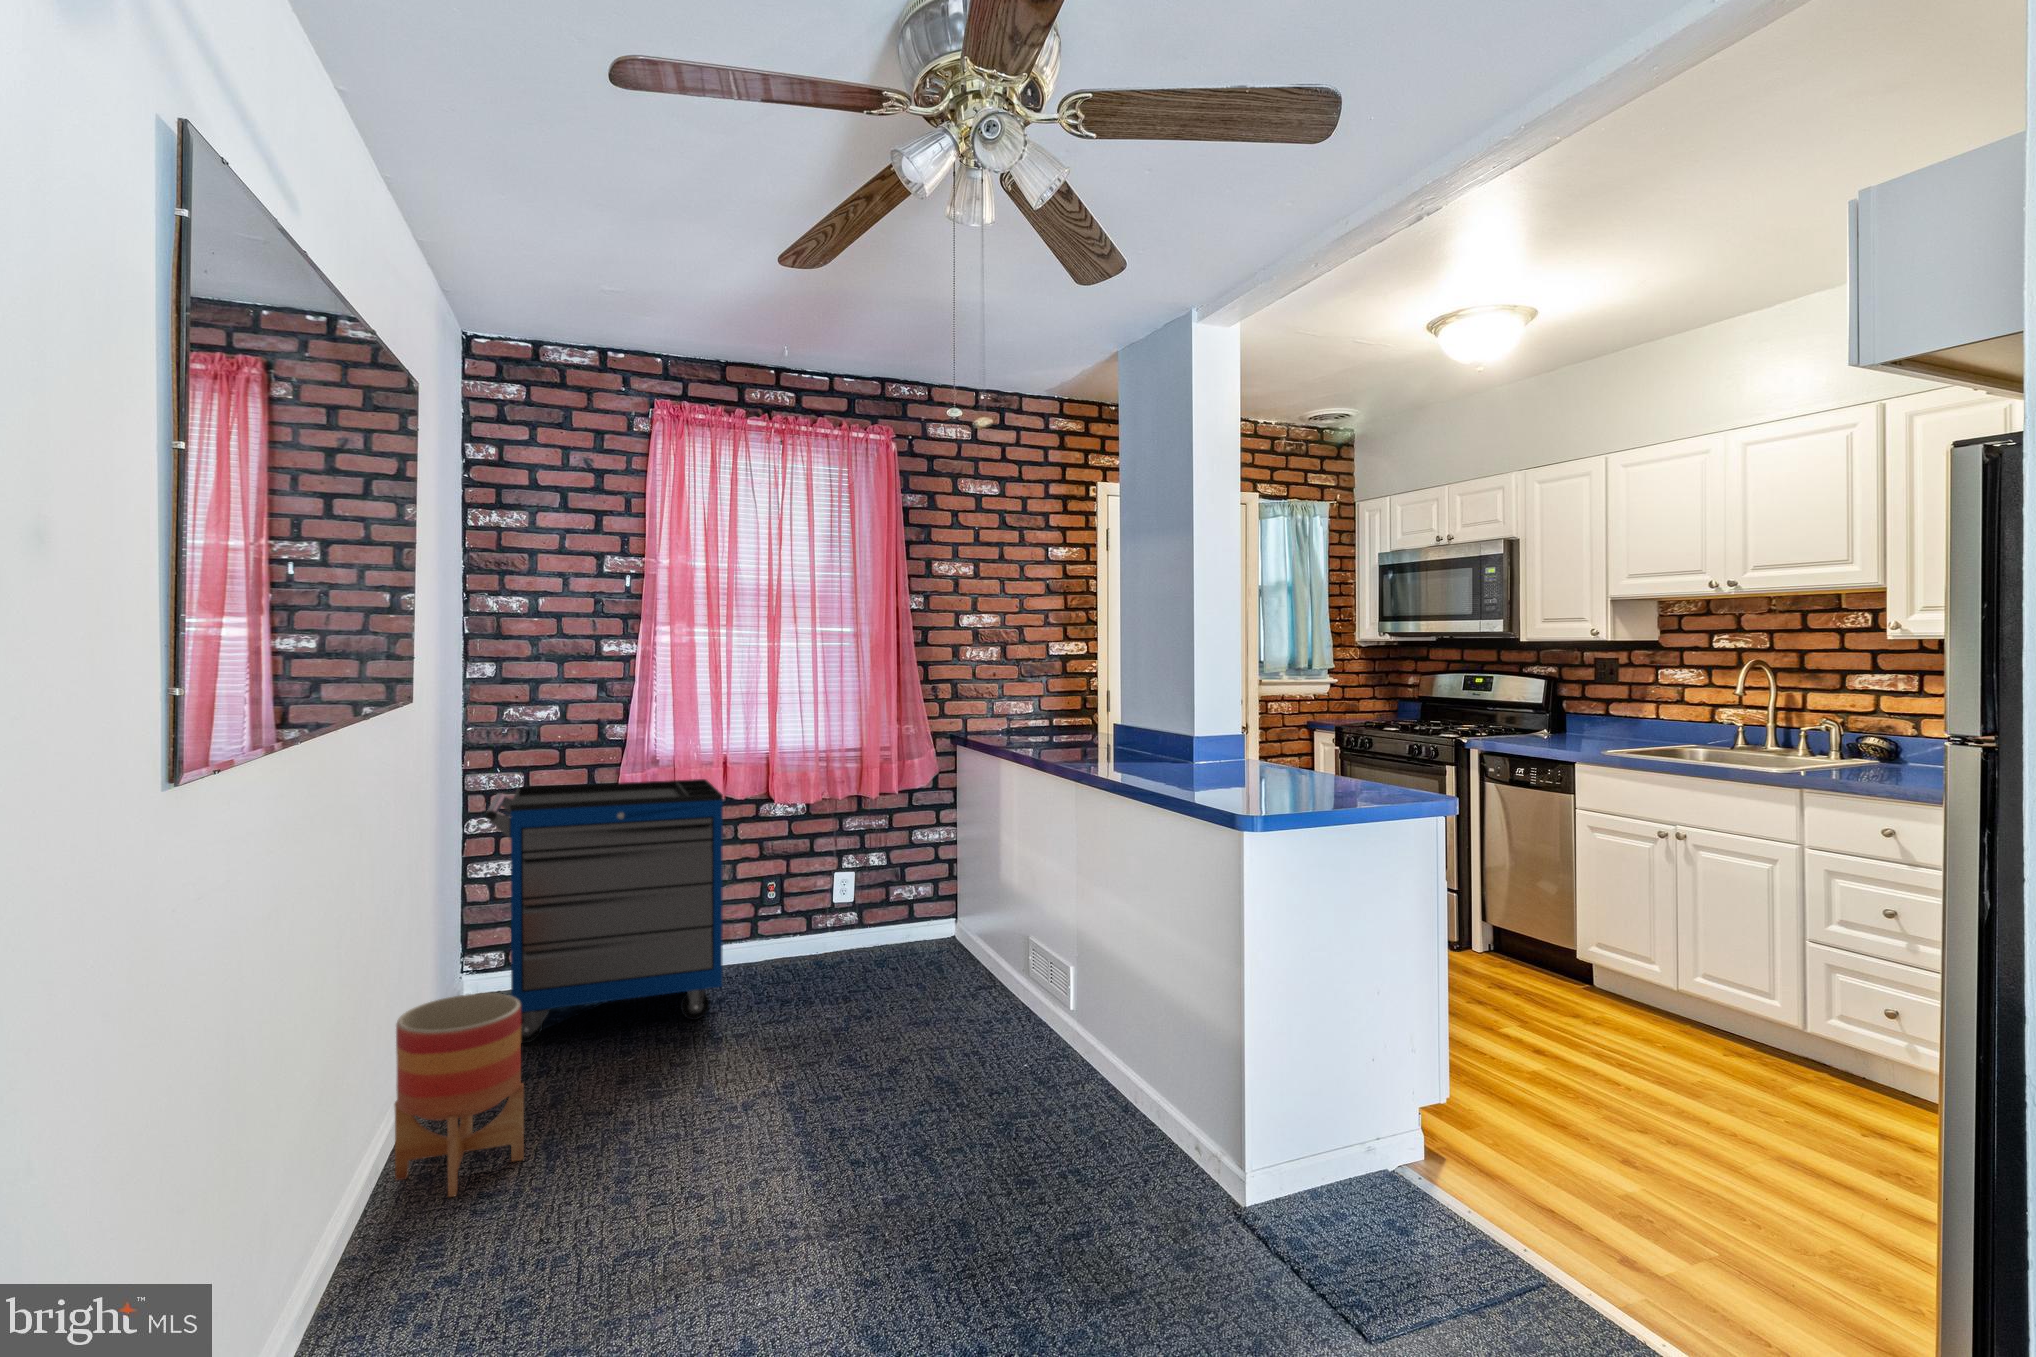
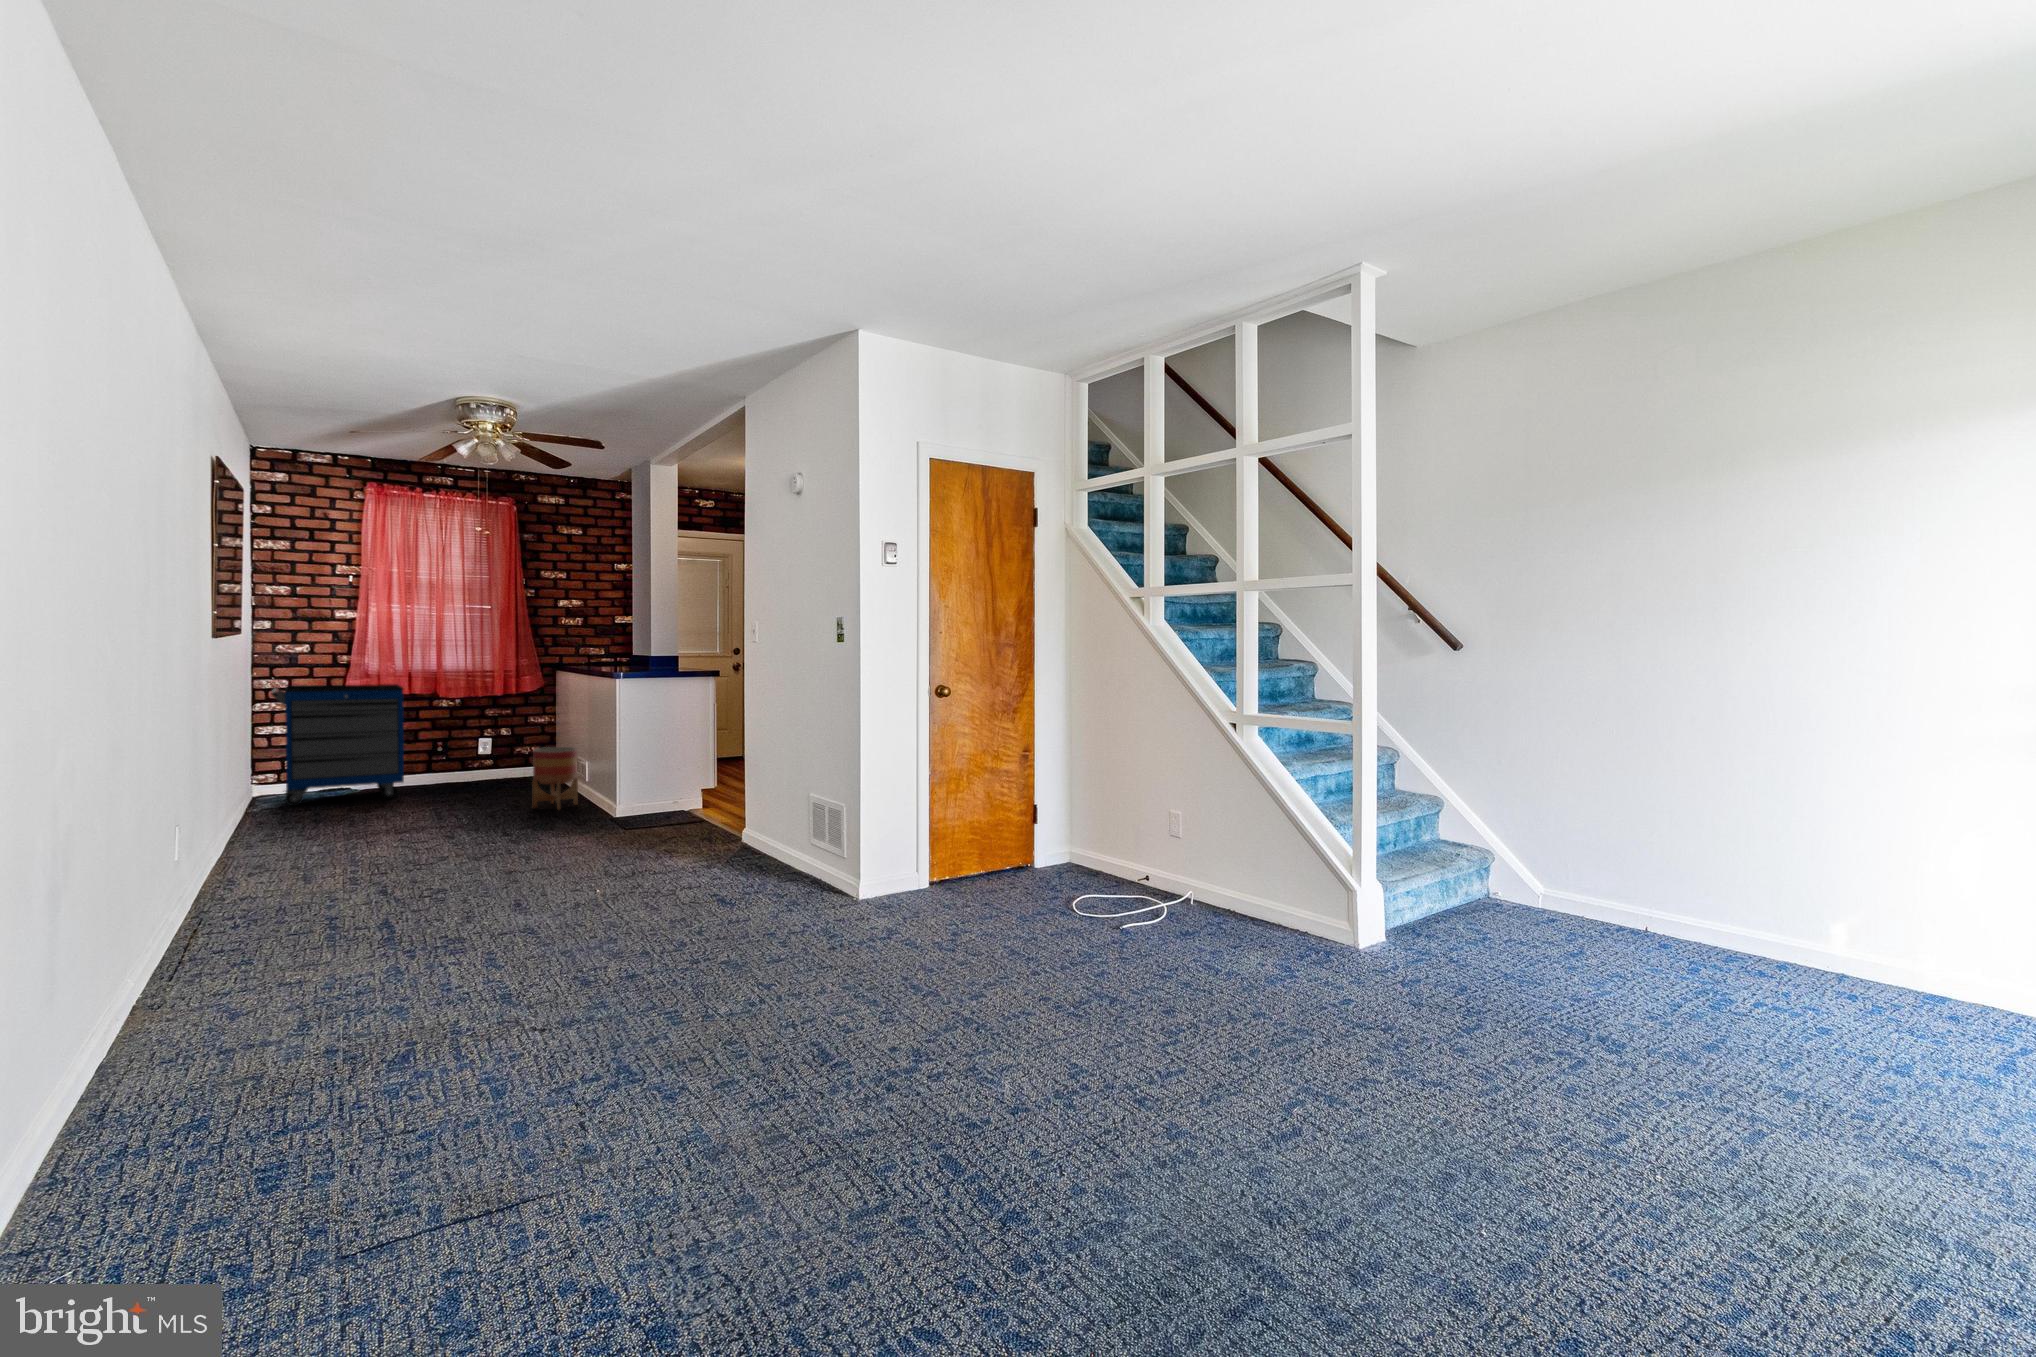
planter: present [395,993,524,1197] -> present [532,747,578,809]

